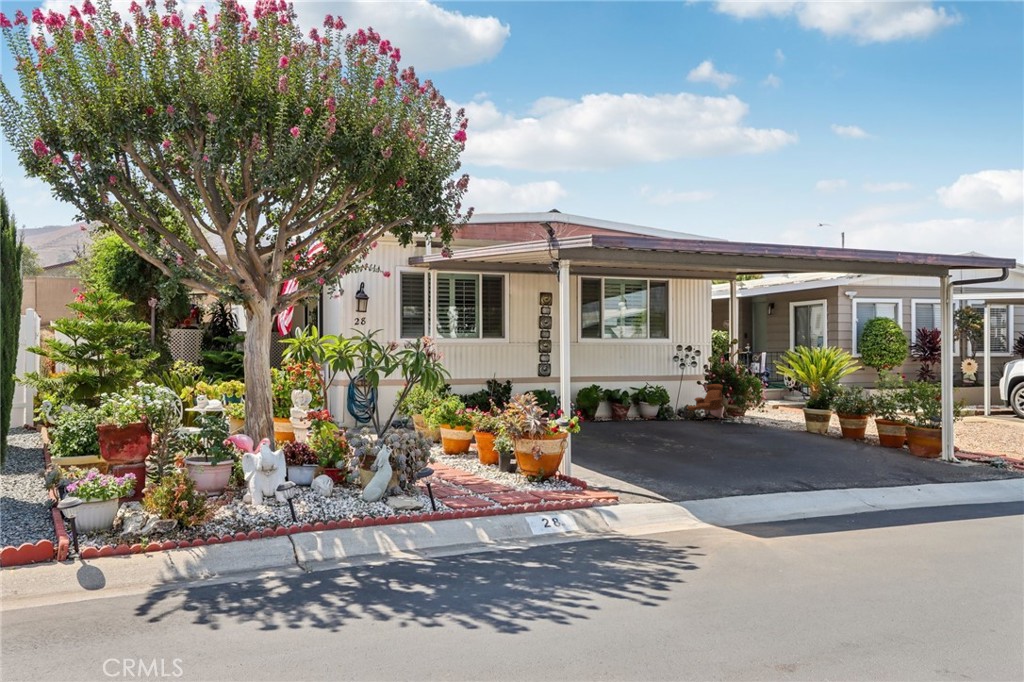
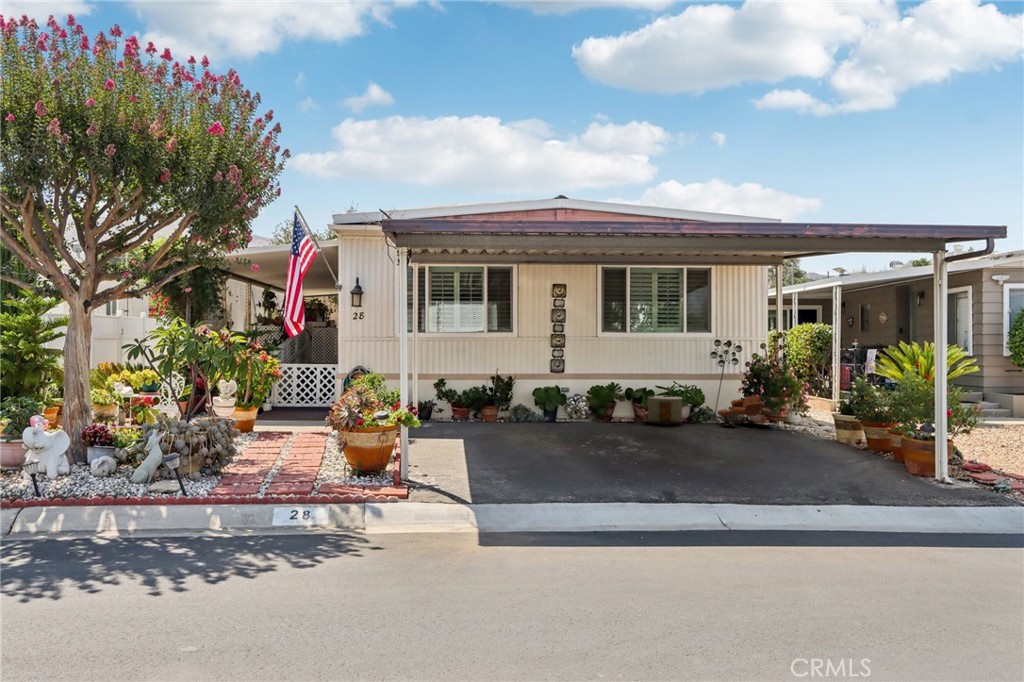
side table: none [627,396,658,420] -> present [648,396,683,424]

